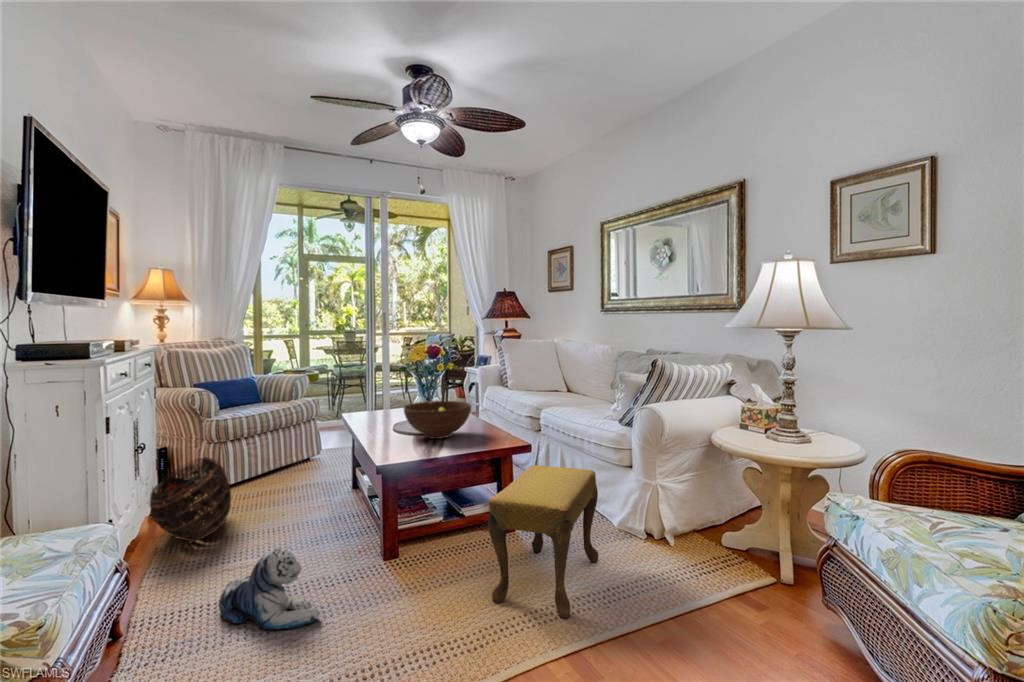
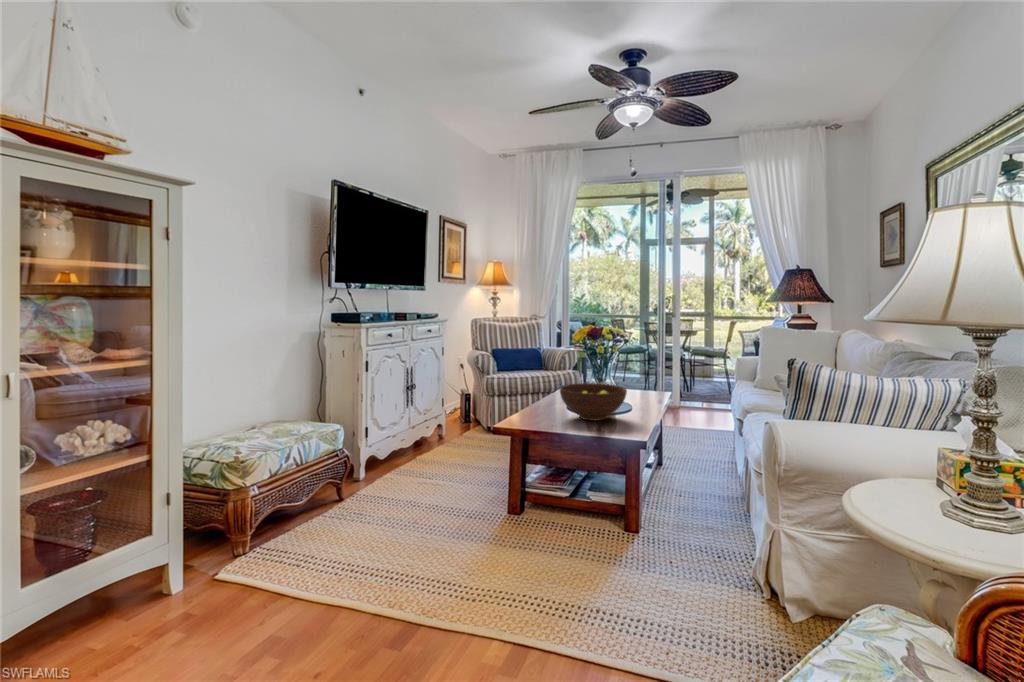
basket: present [150,457,231,542] -> none [406,404,469,461]
footstool: present [488,465,598,618] -> none [524,464,675,616]
plush toy: present [219,549,320,630] -> none [384,473,429,531]

